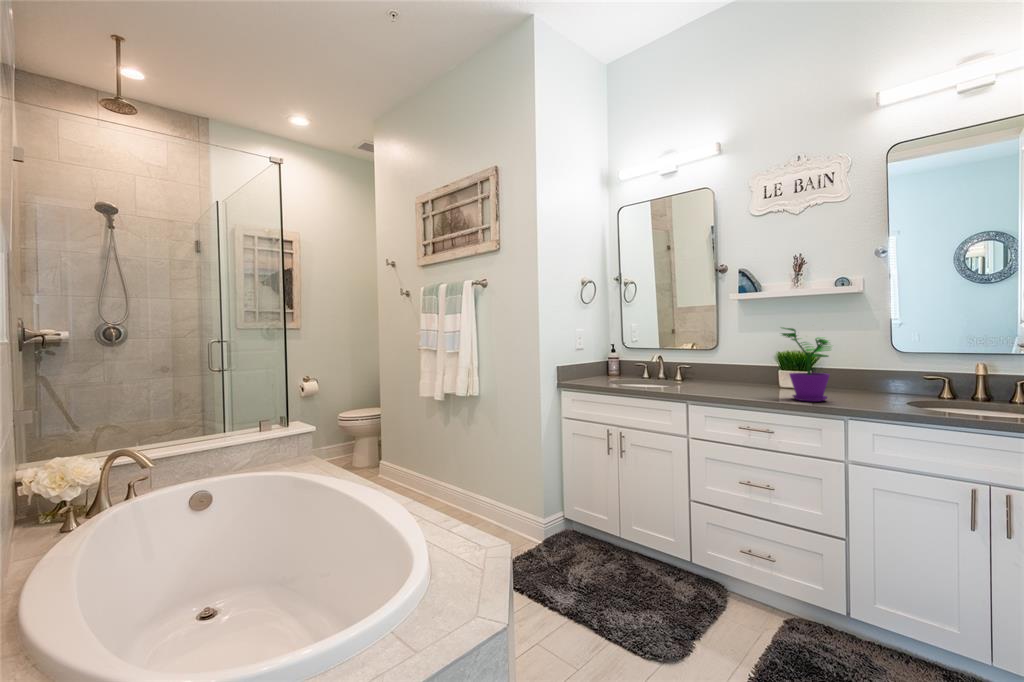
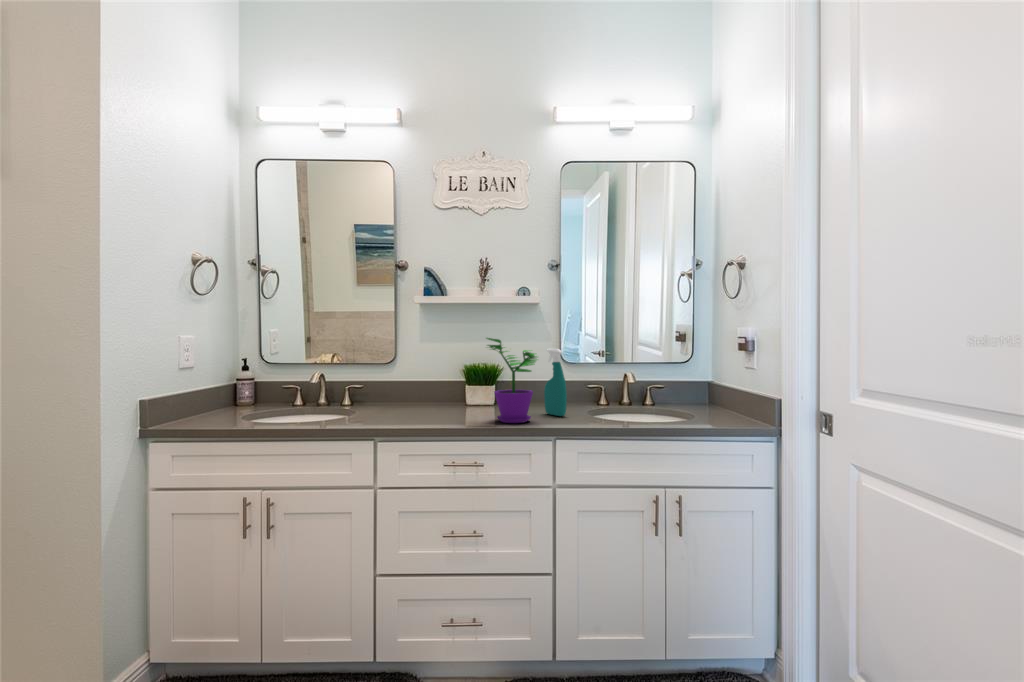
spray bottle: none [854,335,877,401] -> present [544,348,567,416]

